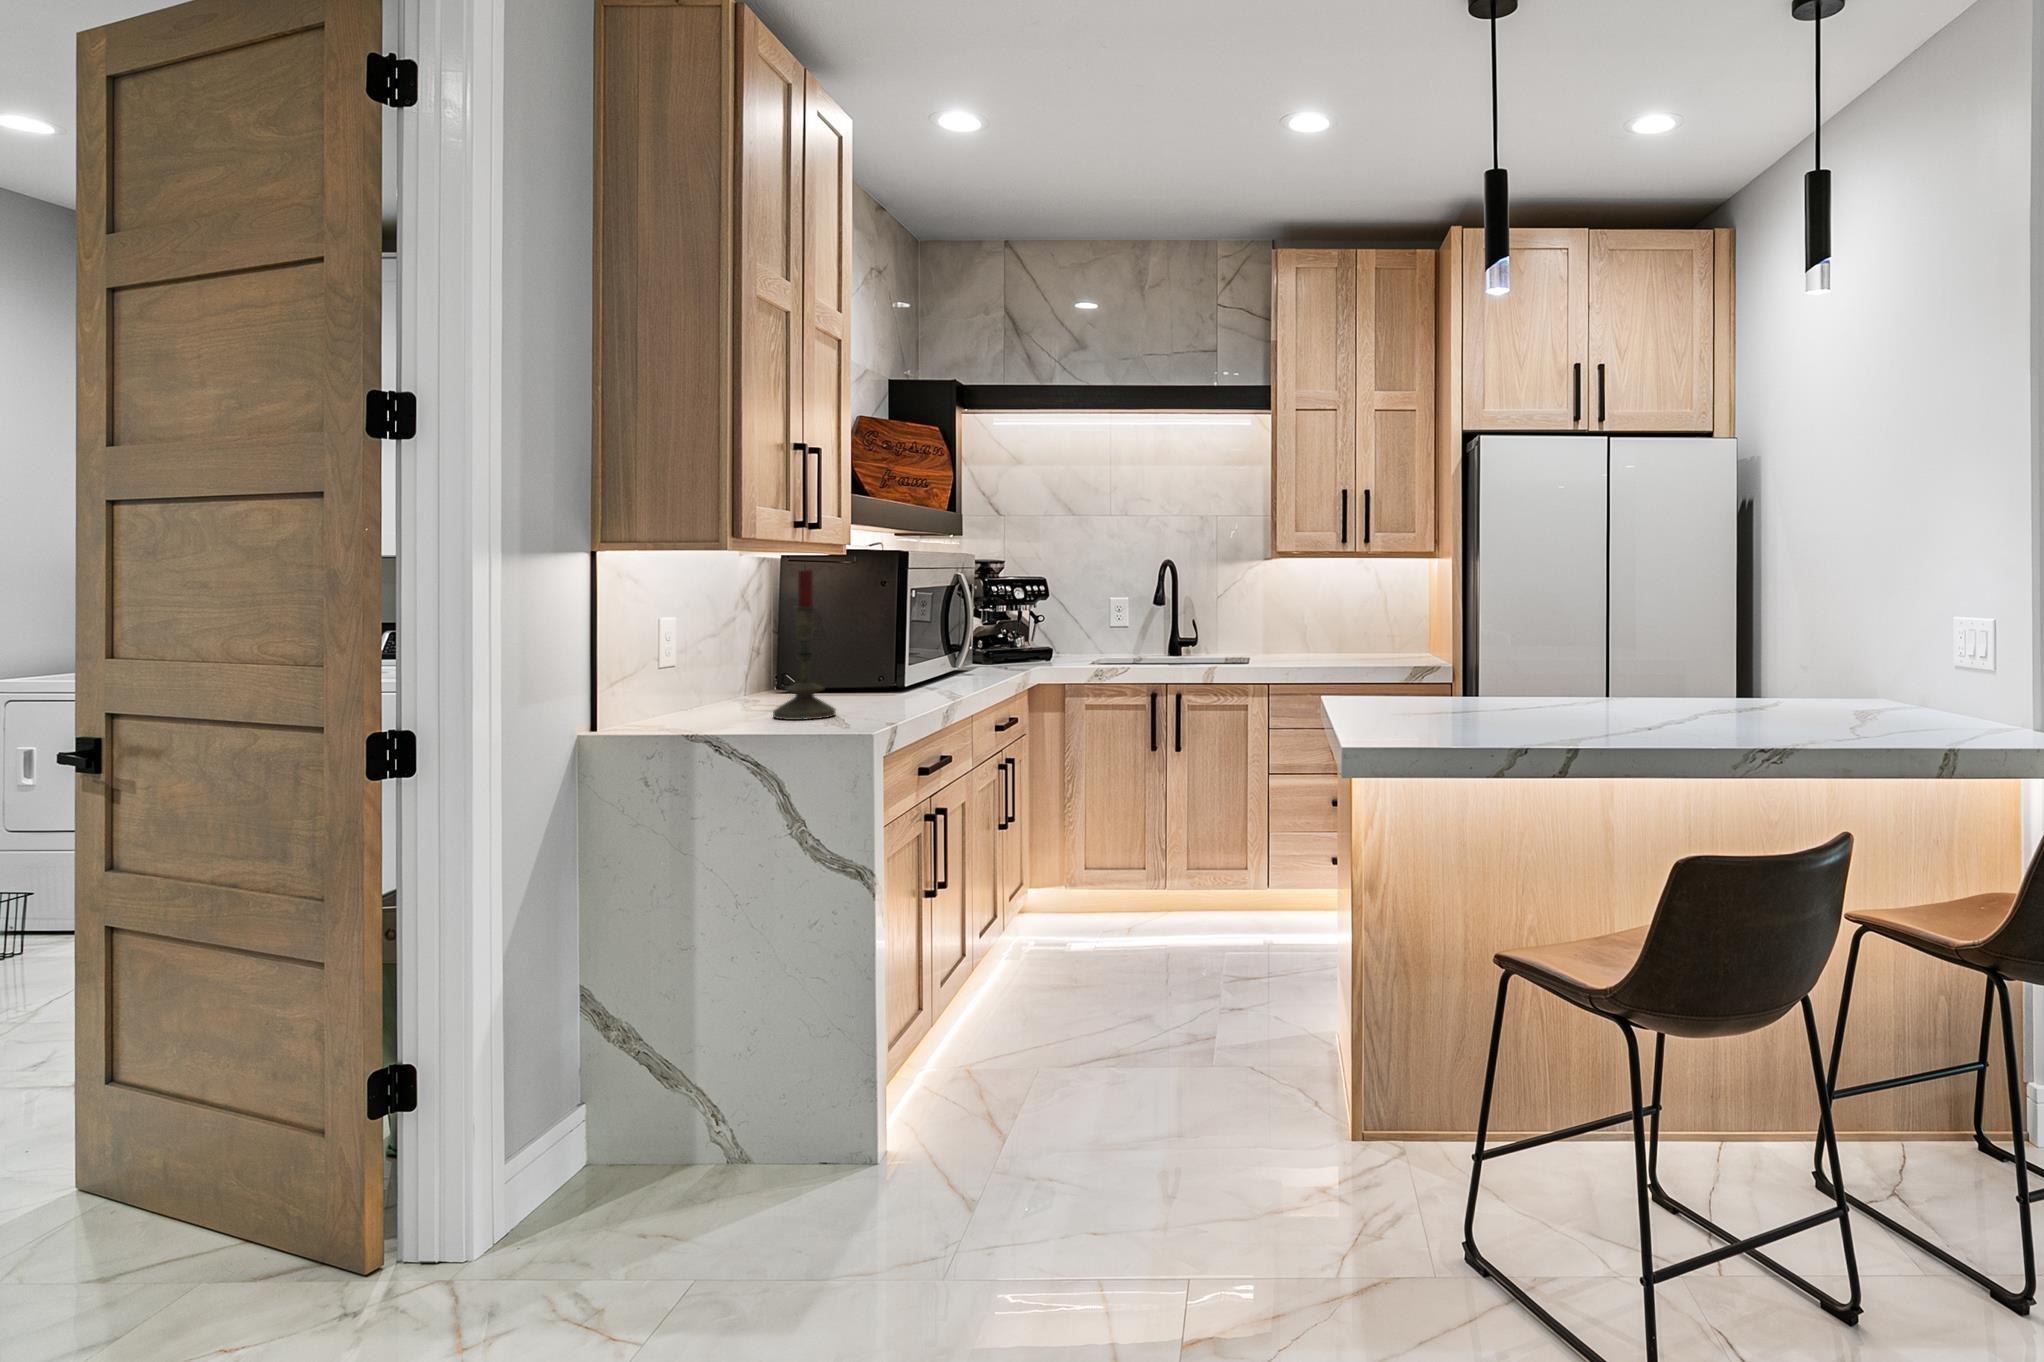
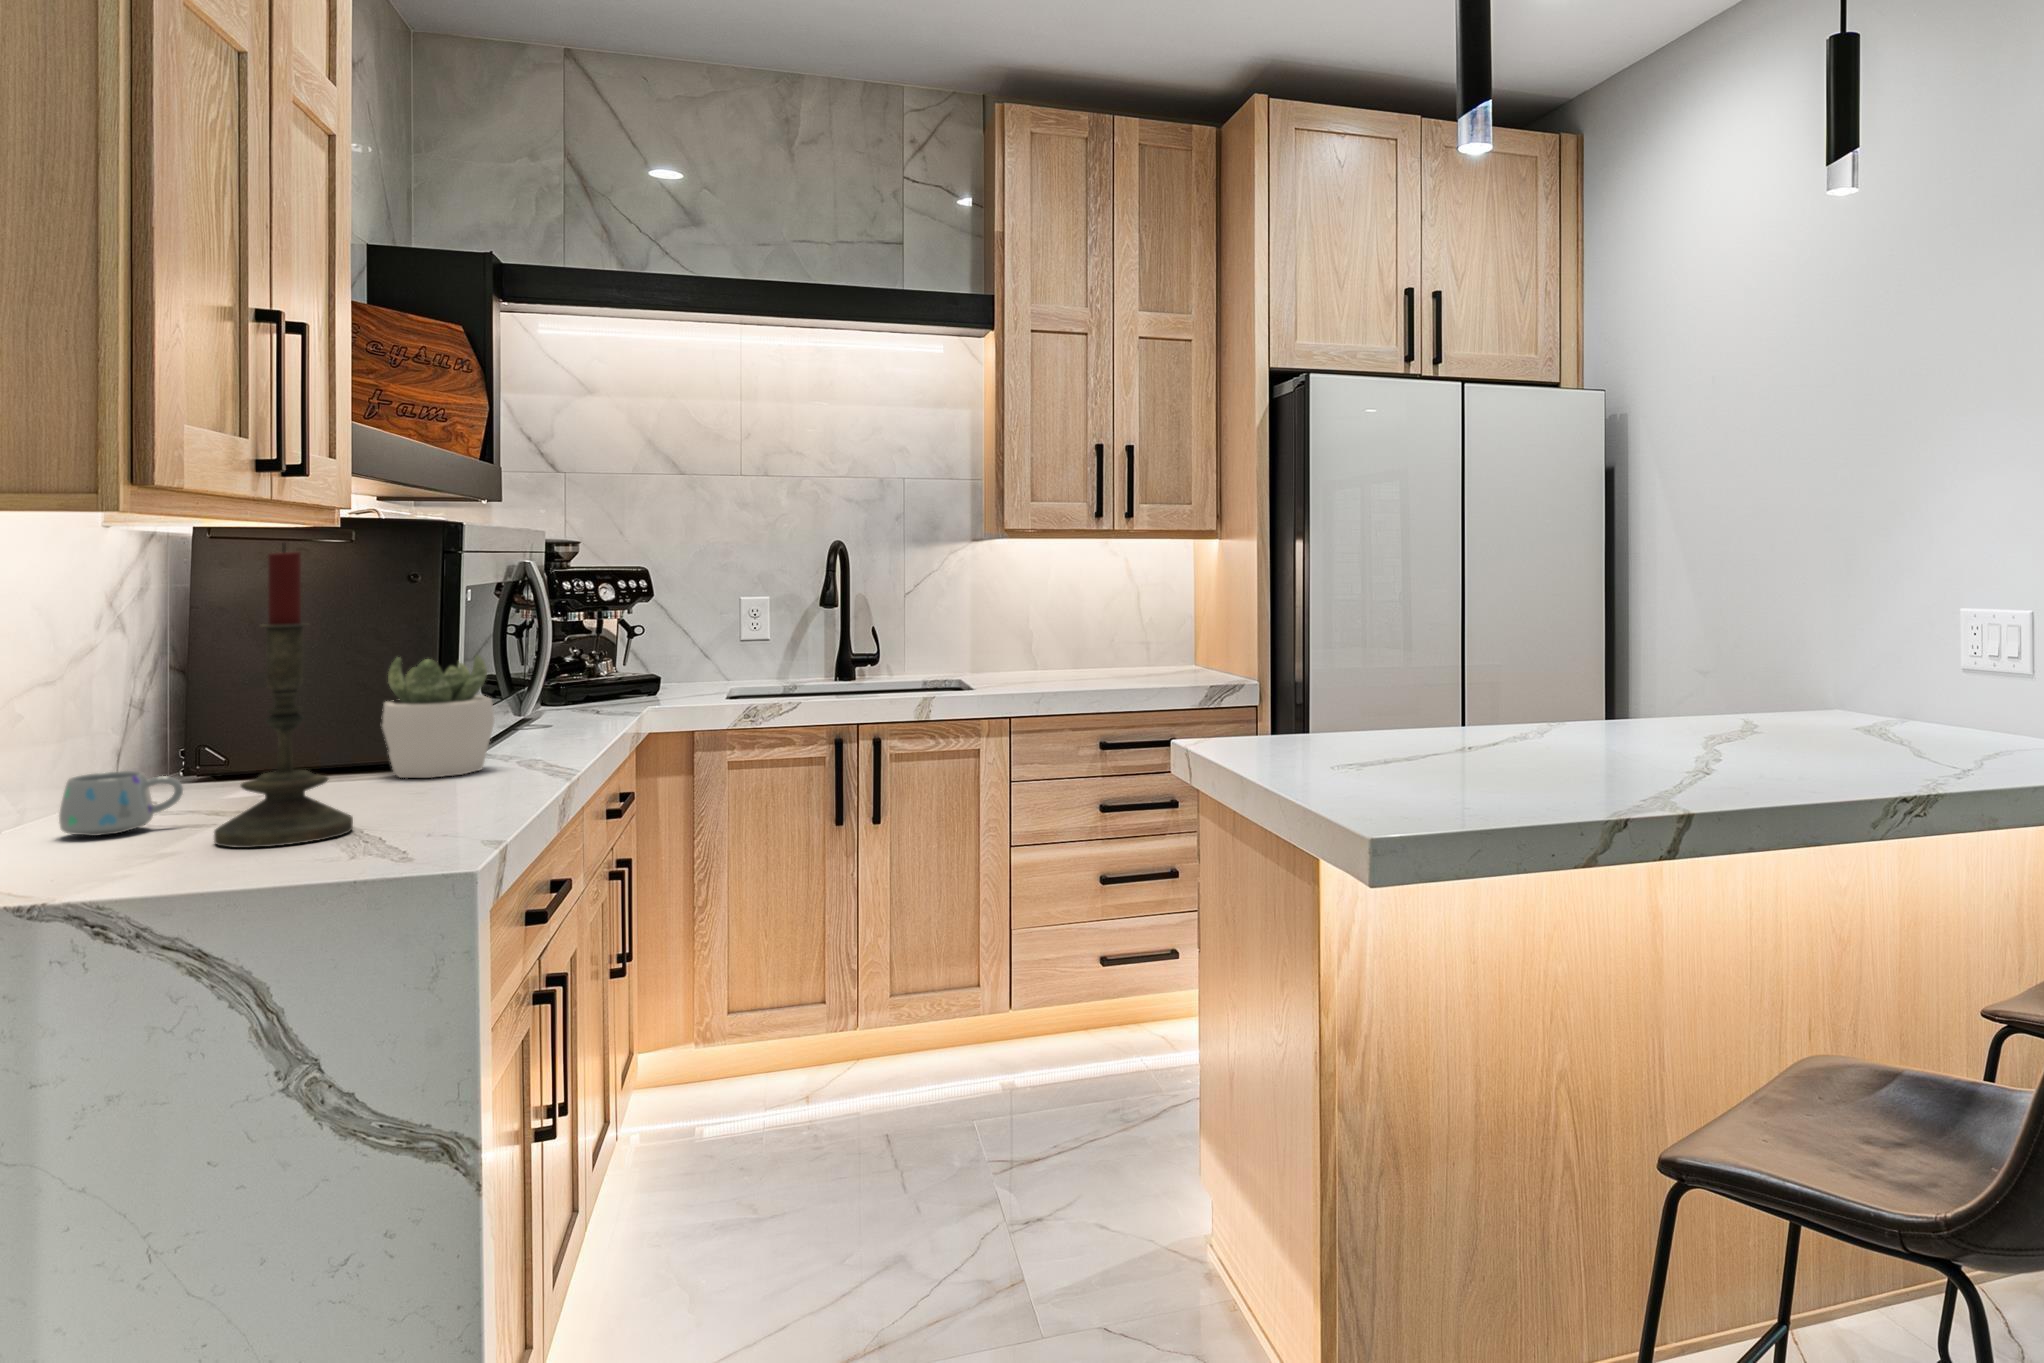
succulent plant: none [864,626,921,696] -> present [382,655,495,778]
mug: none [709,681,763,712] -> present [59,771,183,836]

